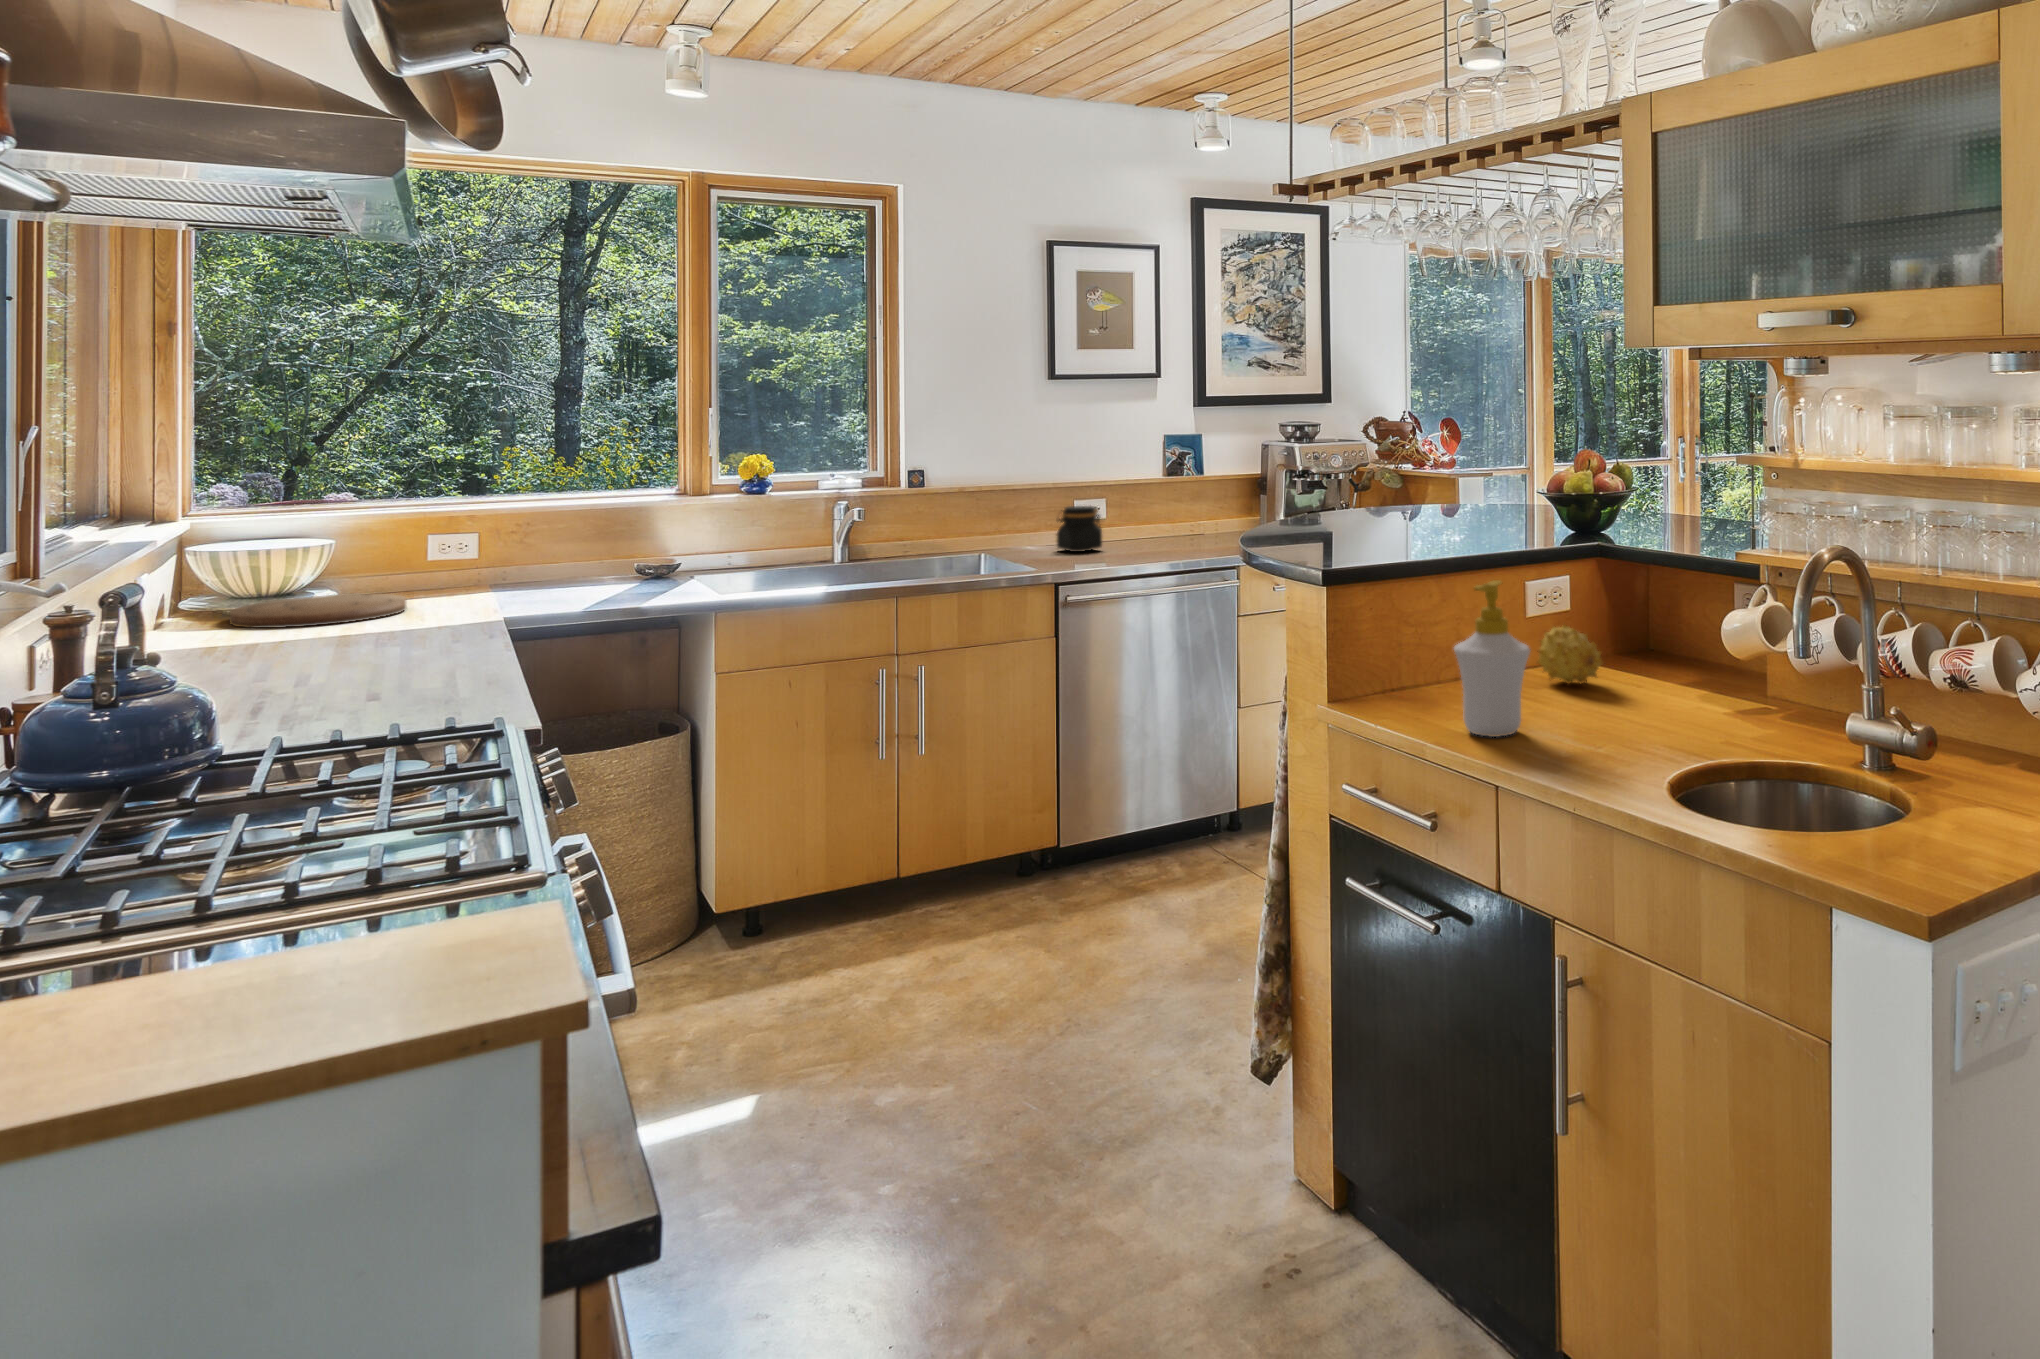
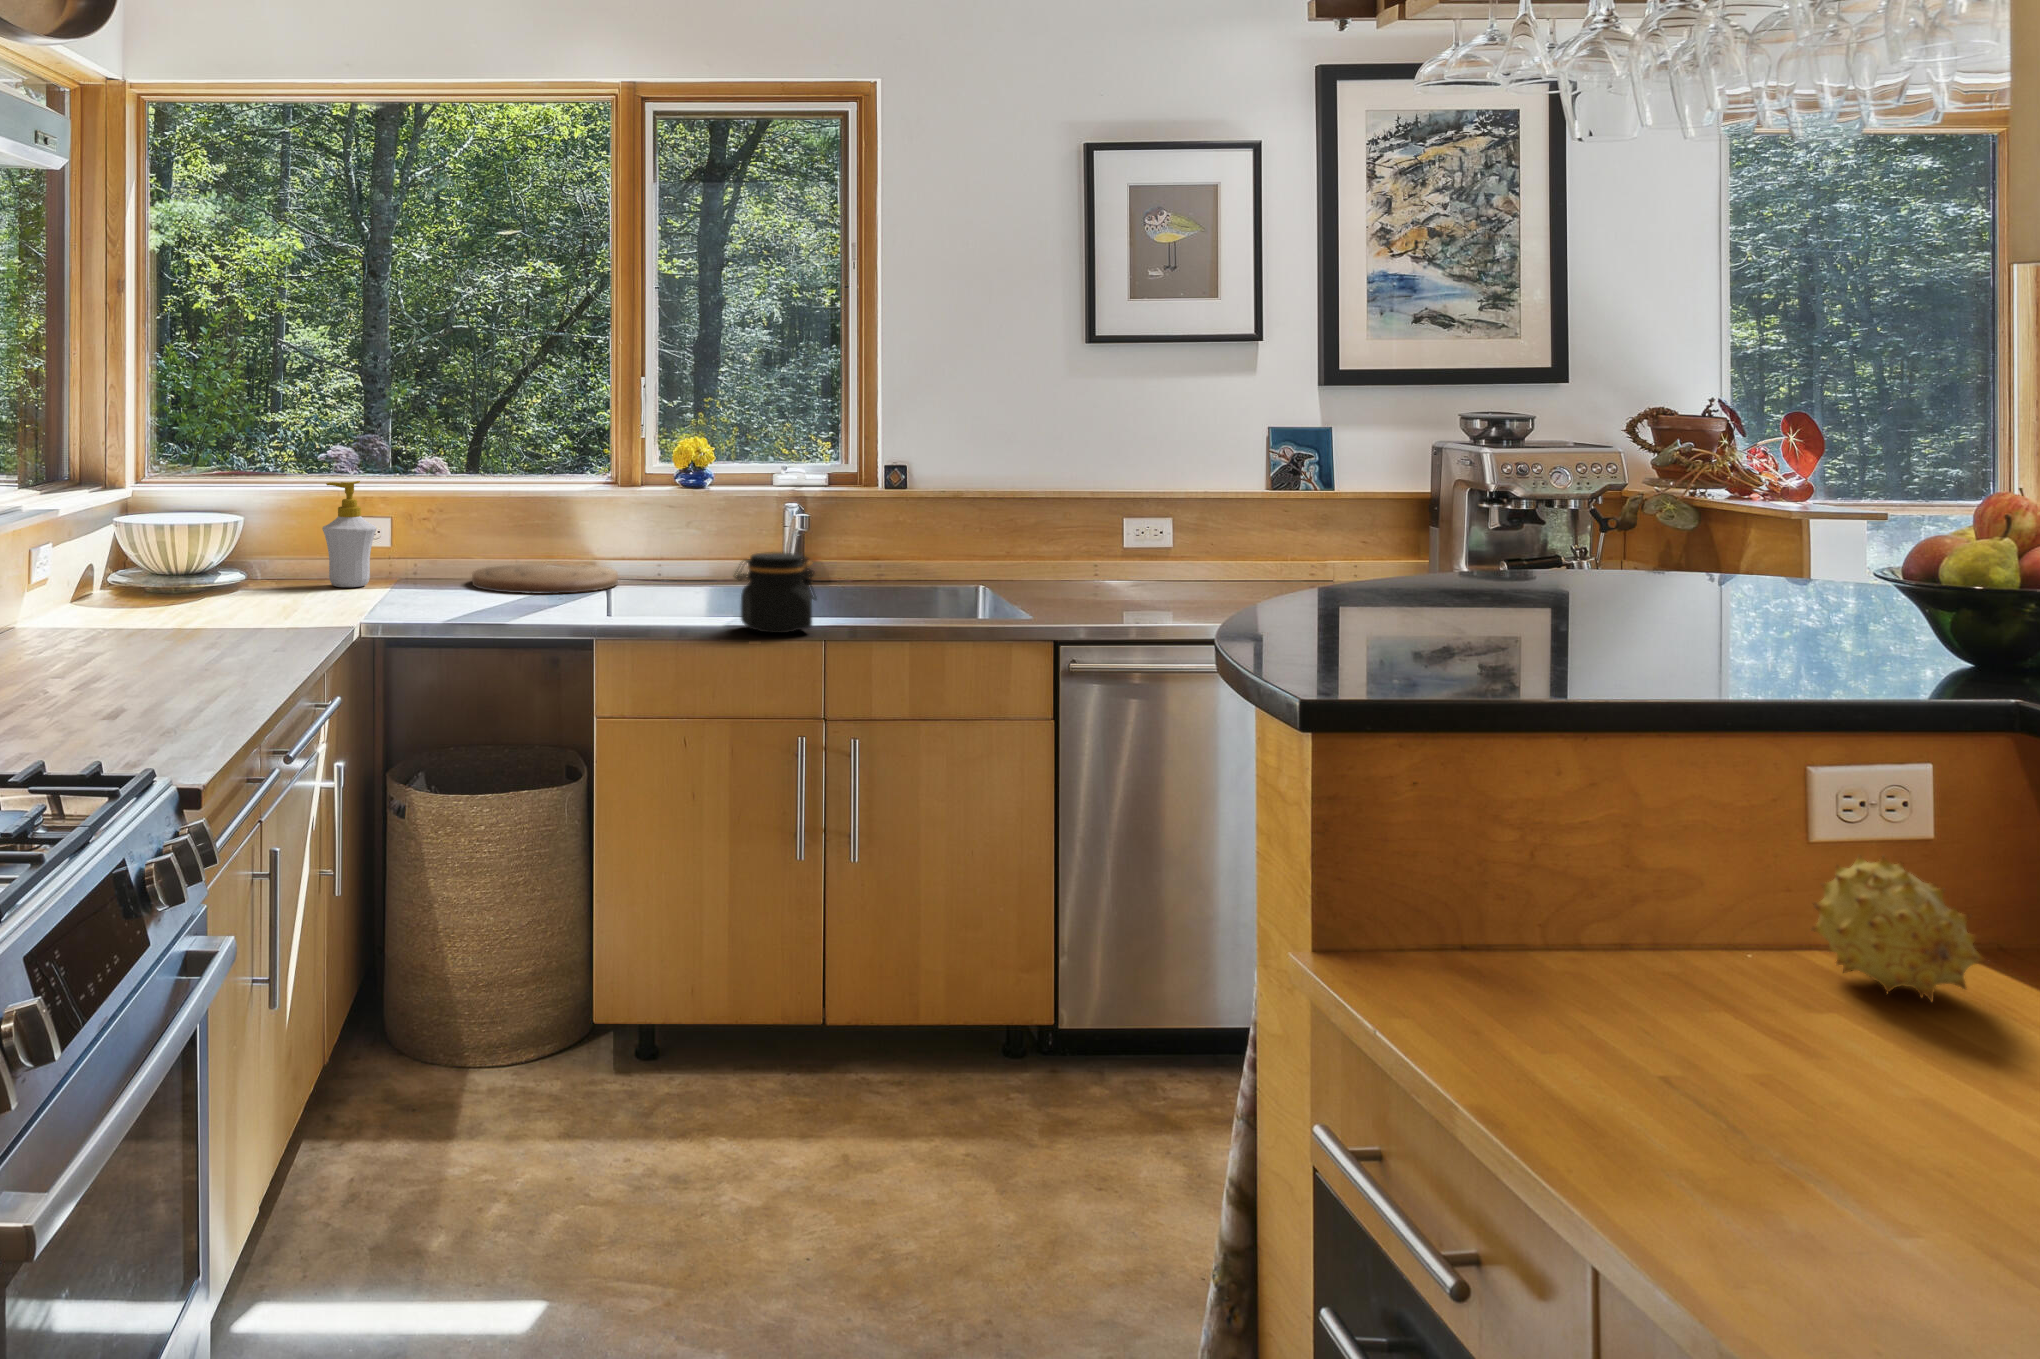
jar: present [1057,506,1102,552] -> present [735,552,817,633]
soap bottle: present [1454,580,1530,737] -> present [322,481,377,587]
cutting board: present [230,594,406,628] -> present [472,563,618,594]

